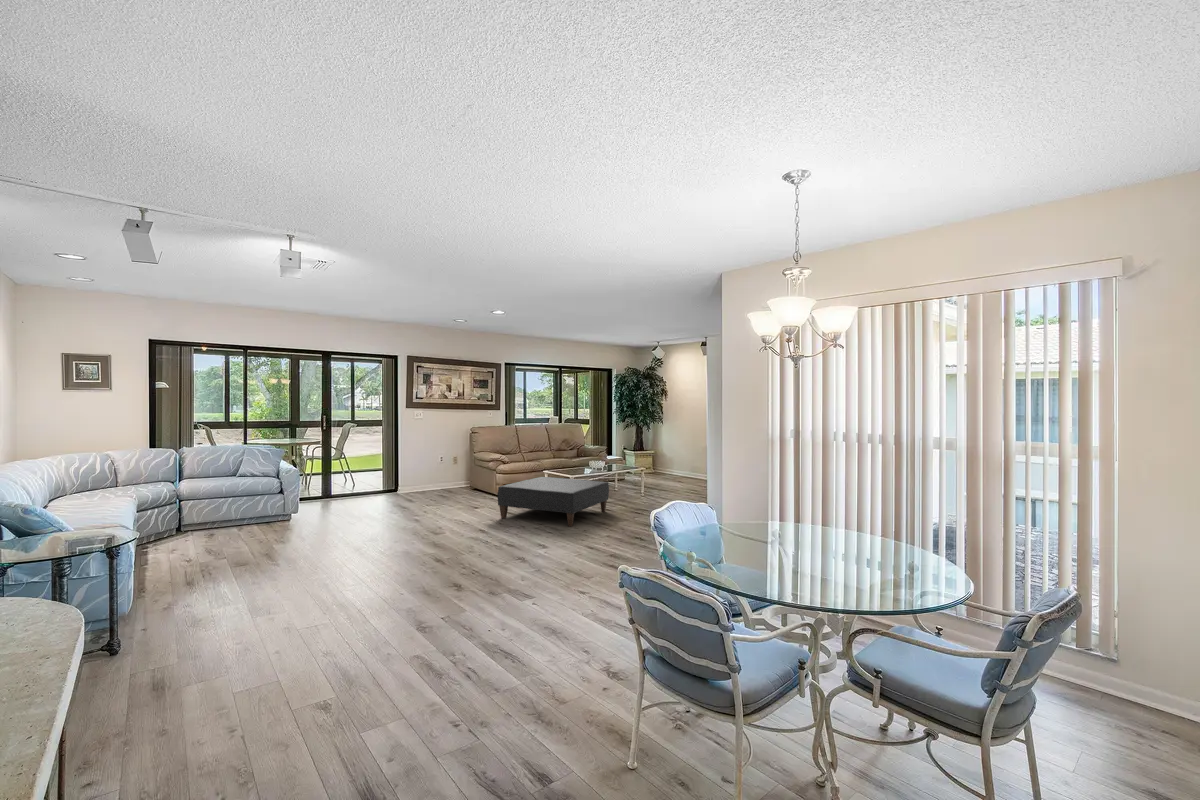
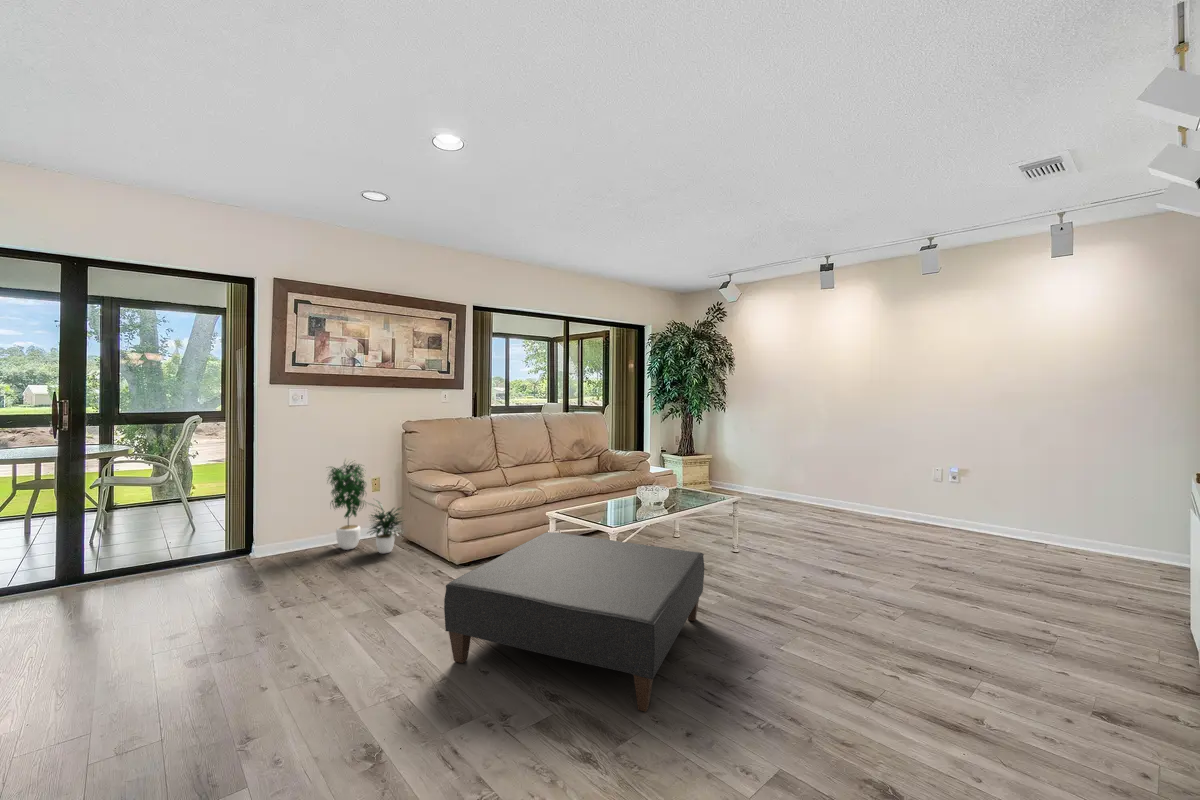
potted plant: none [432,445,472,494] -> present [329,464,402,553]

